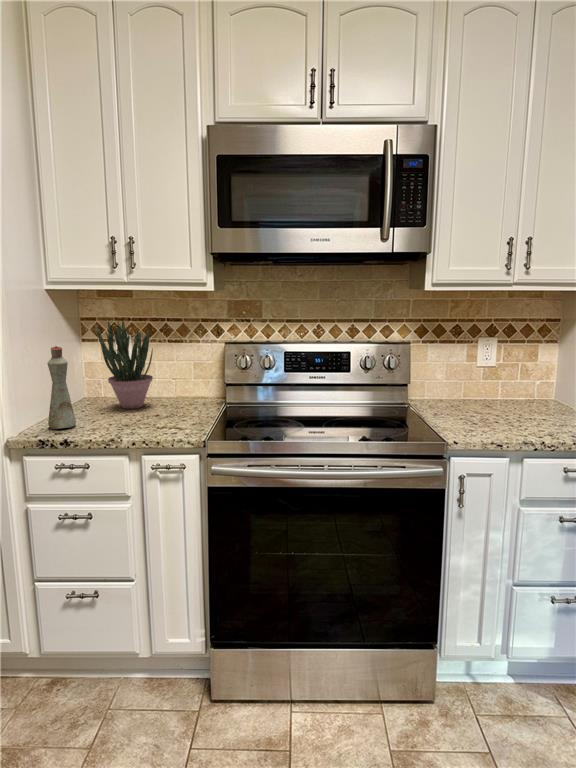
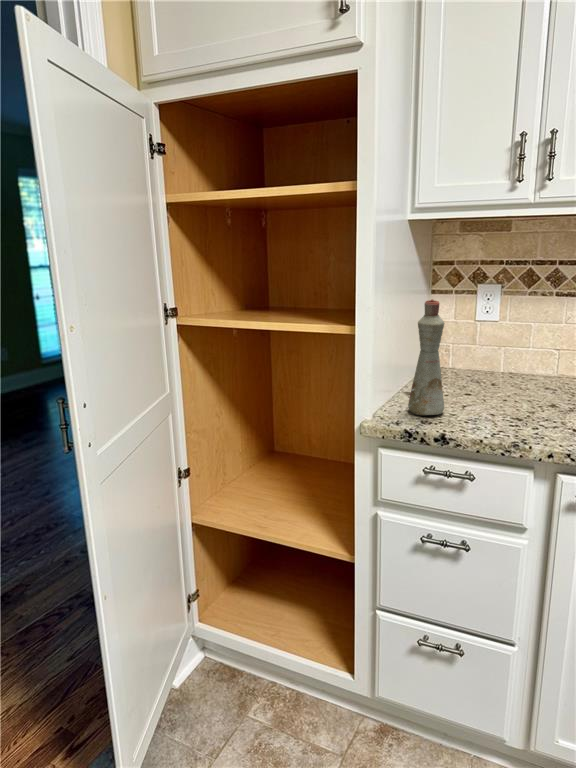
potted plant: present [95,321,153,409] -> none [463,262,553,392]

